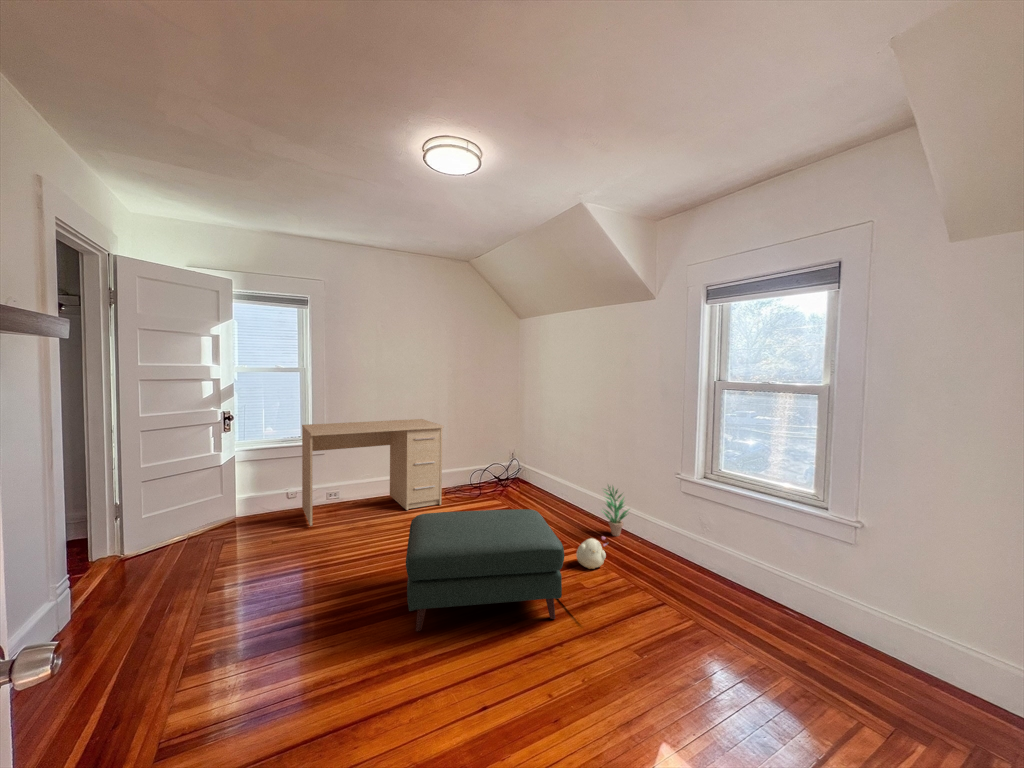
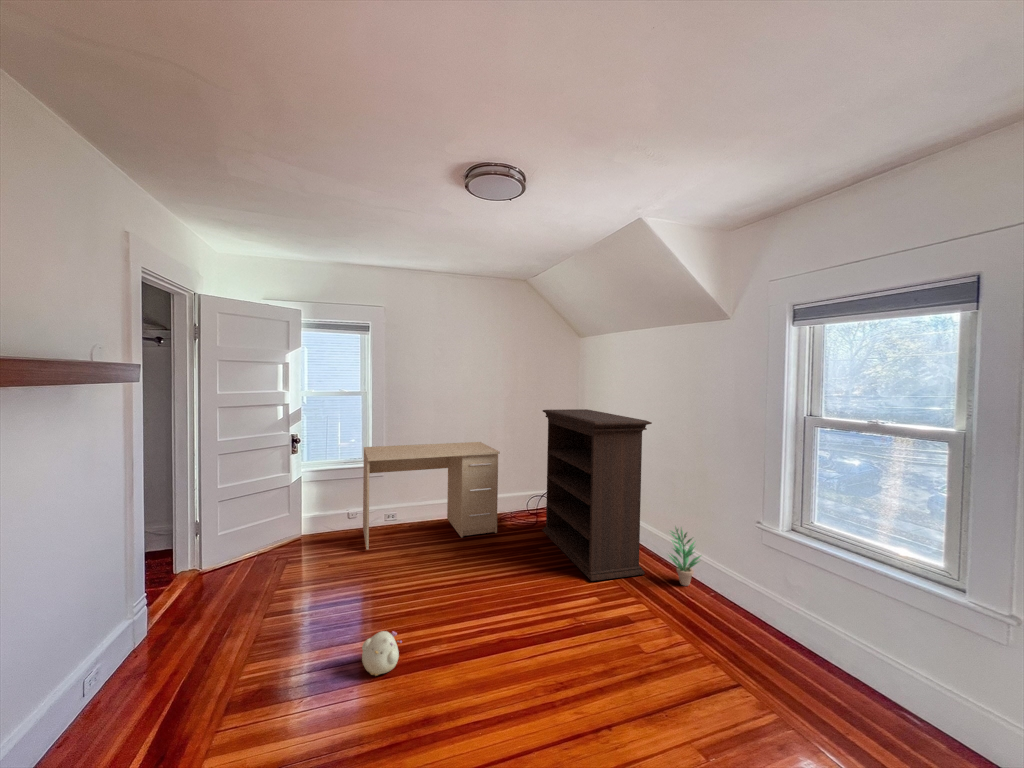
bookshelf: none [484,385,588,538] -> present [542,409,652,581]
ottoman: present [406,509,564,631] -> none [441,555,616,691]
plush toy: present [577,536,607,569] -> present [362,631,402,676]

